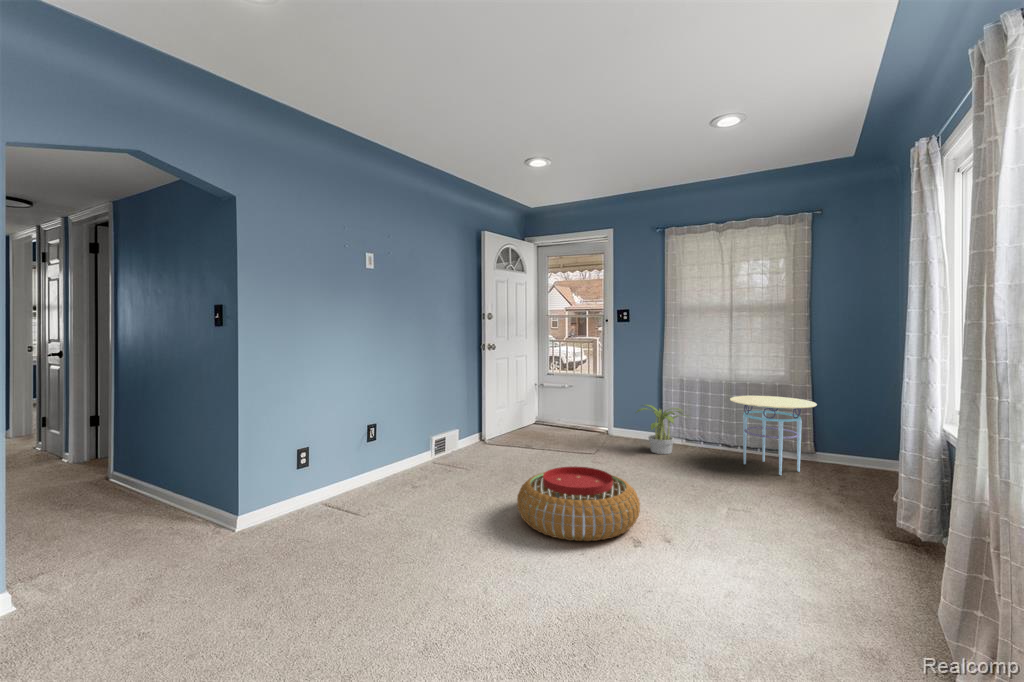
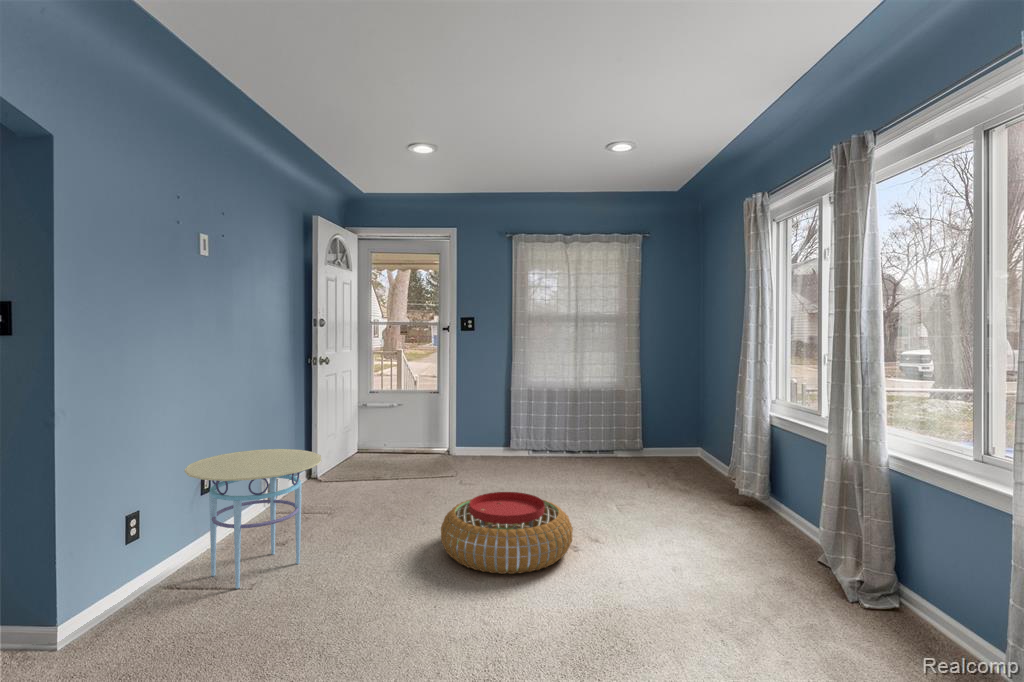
side table: present [730,396,817,475] -> present [184,449,321,589]
potted plant: present [637,404,685,454] -> none [493,418,543,468]

